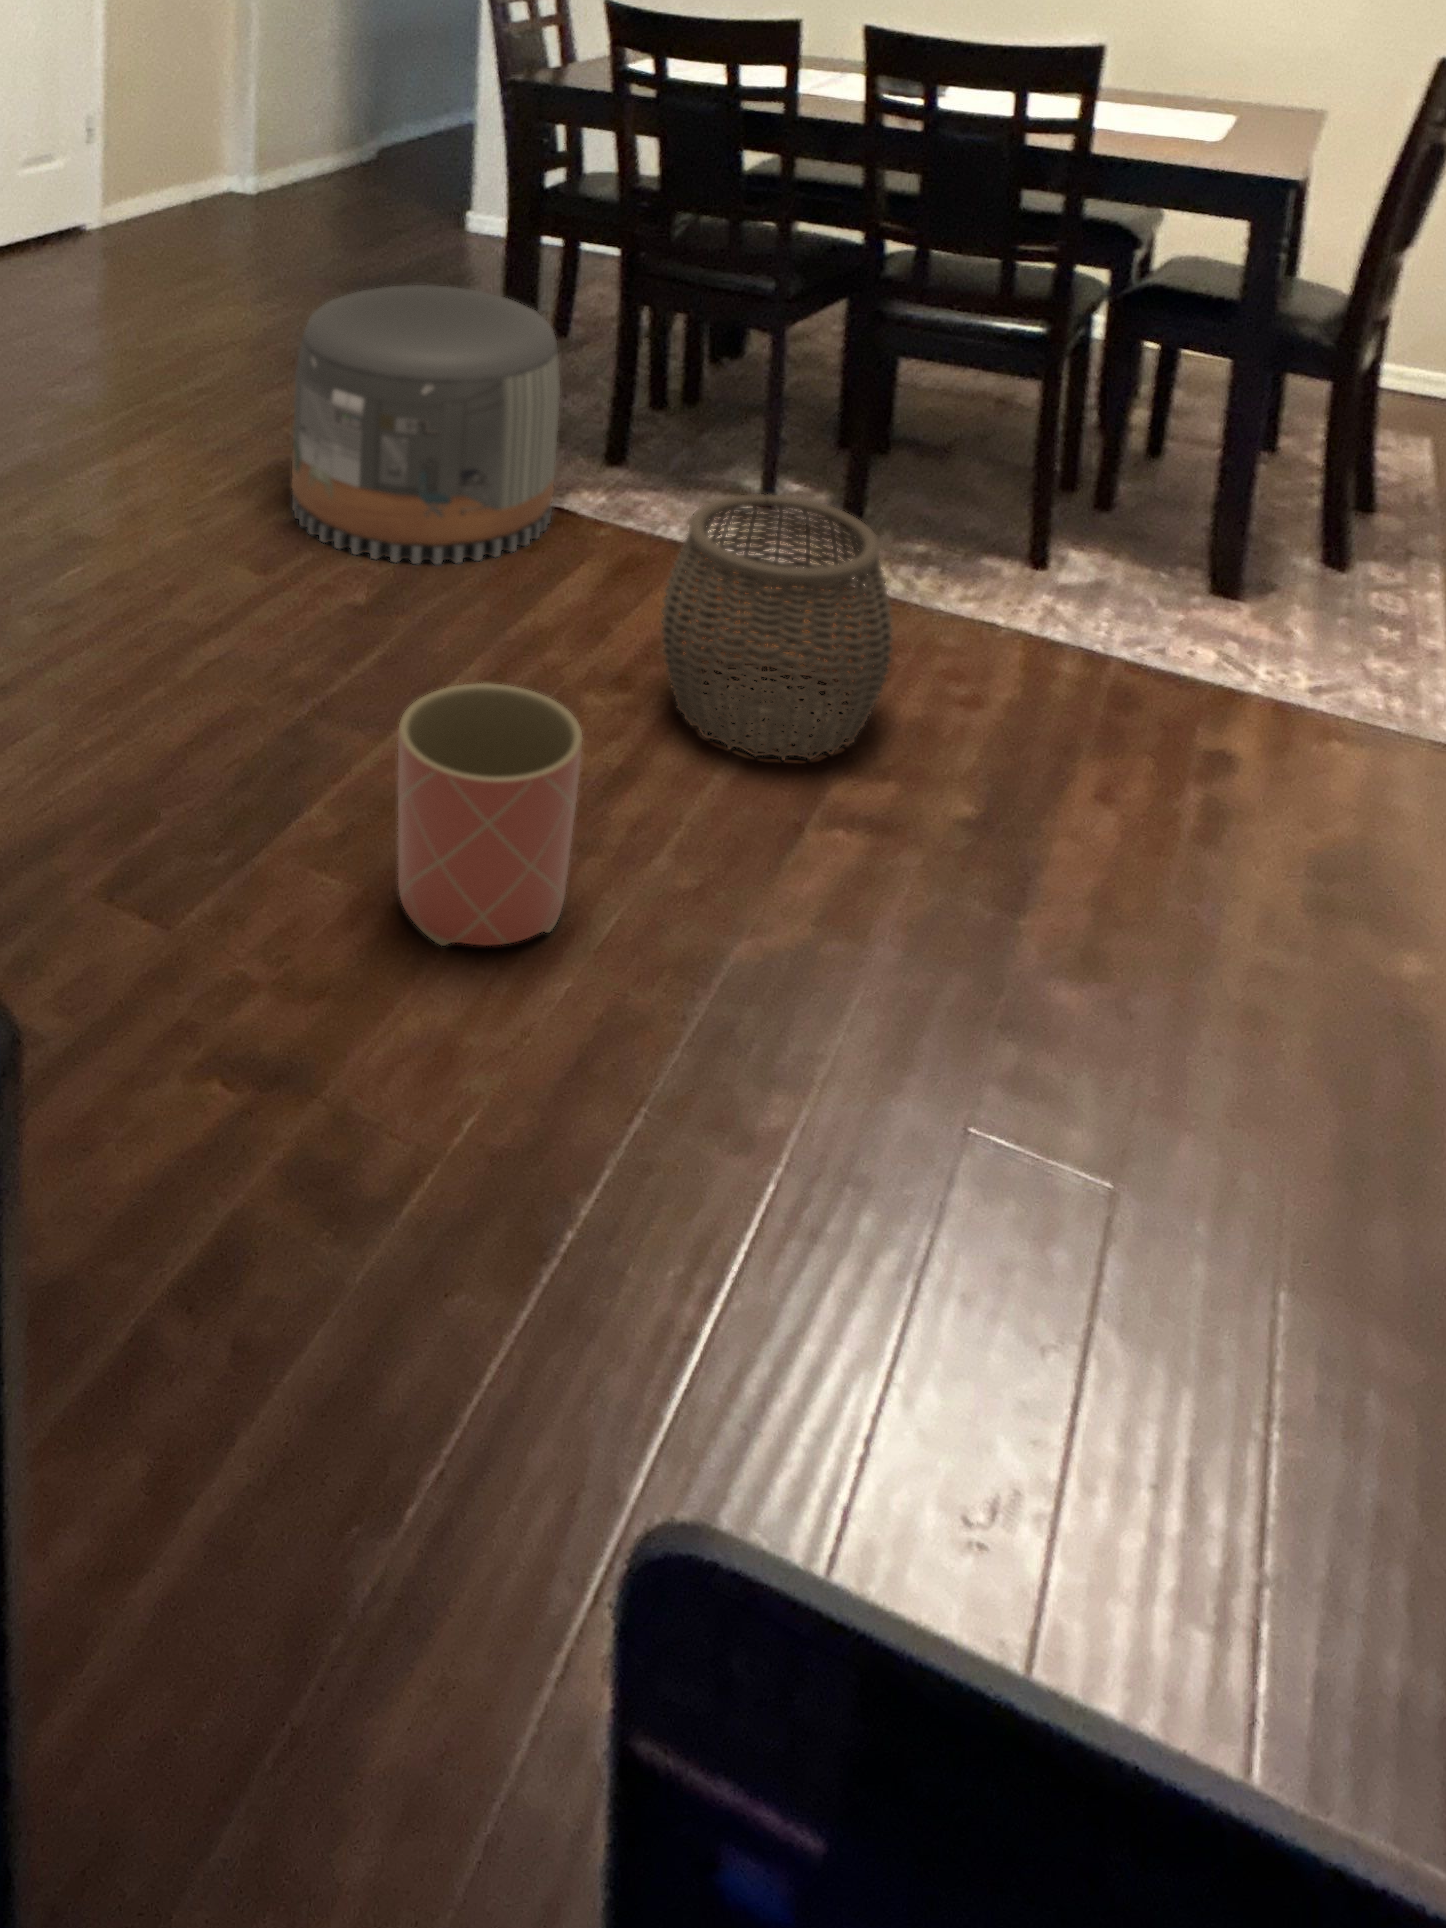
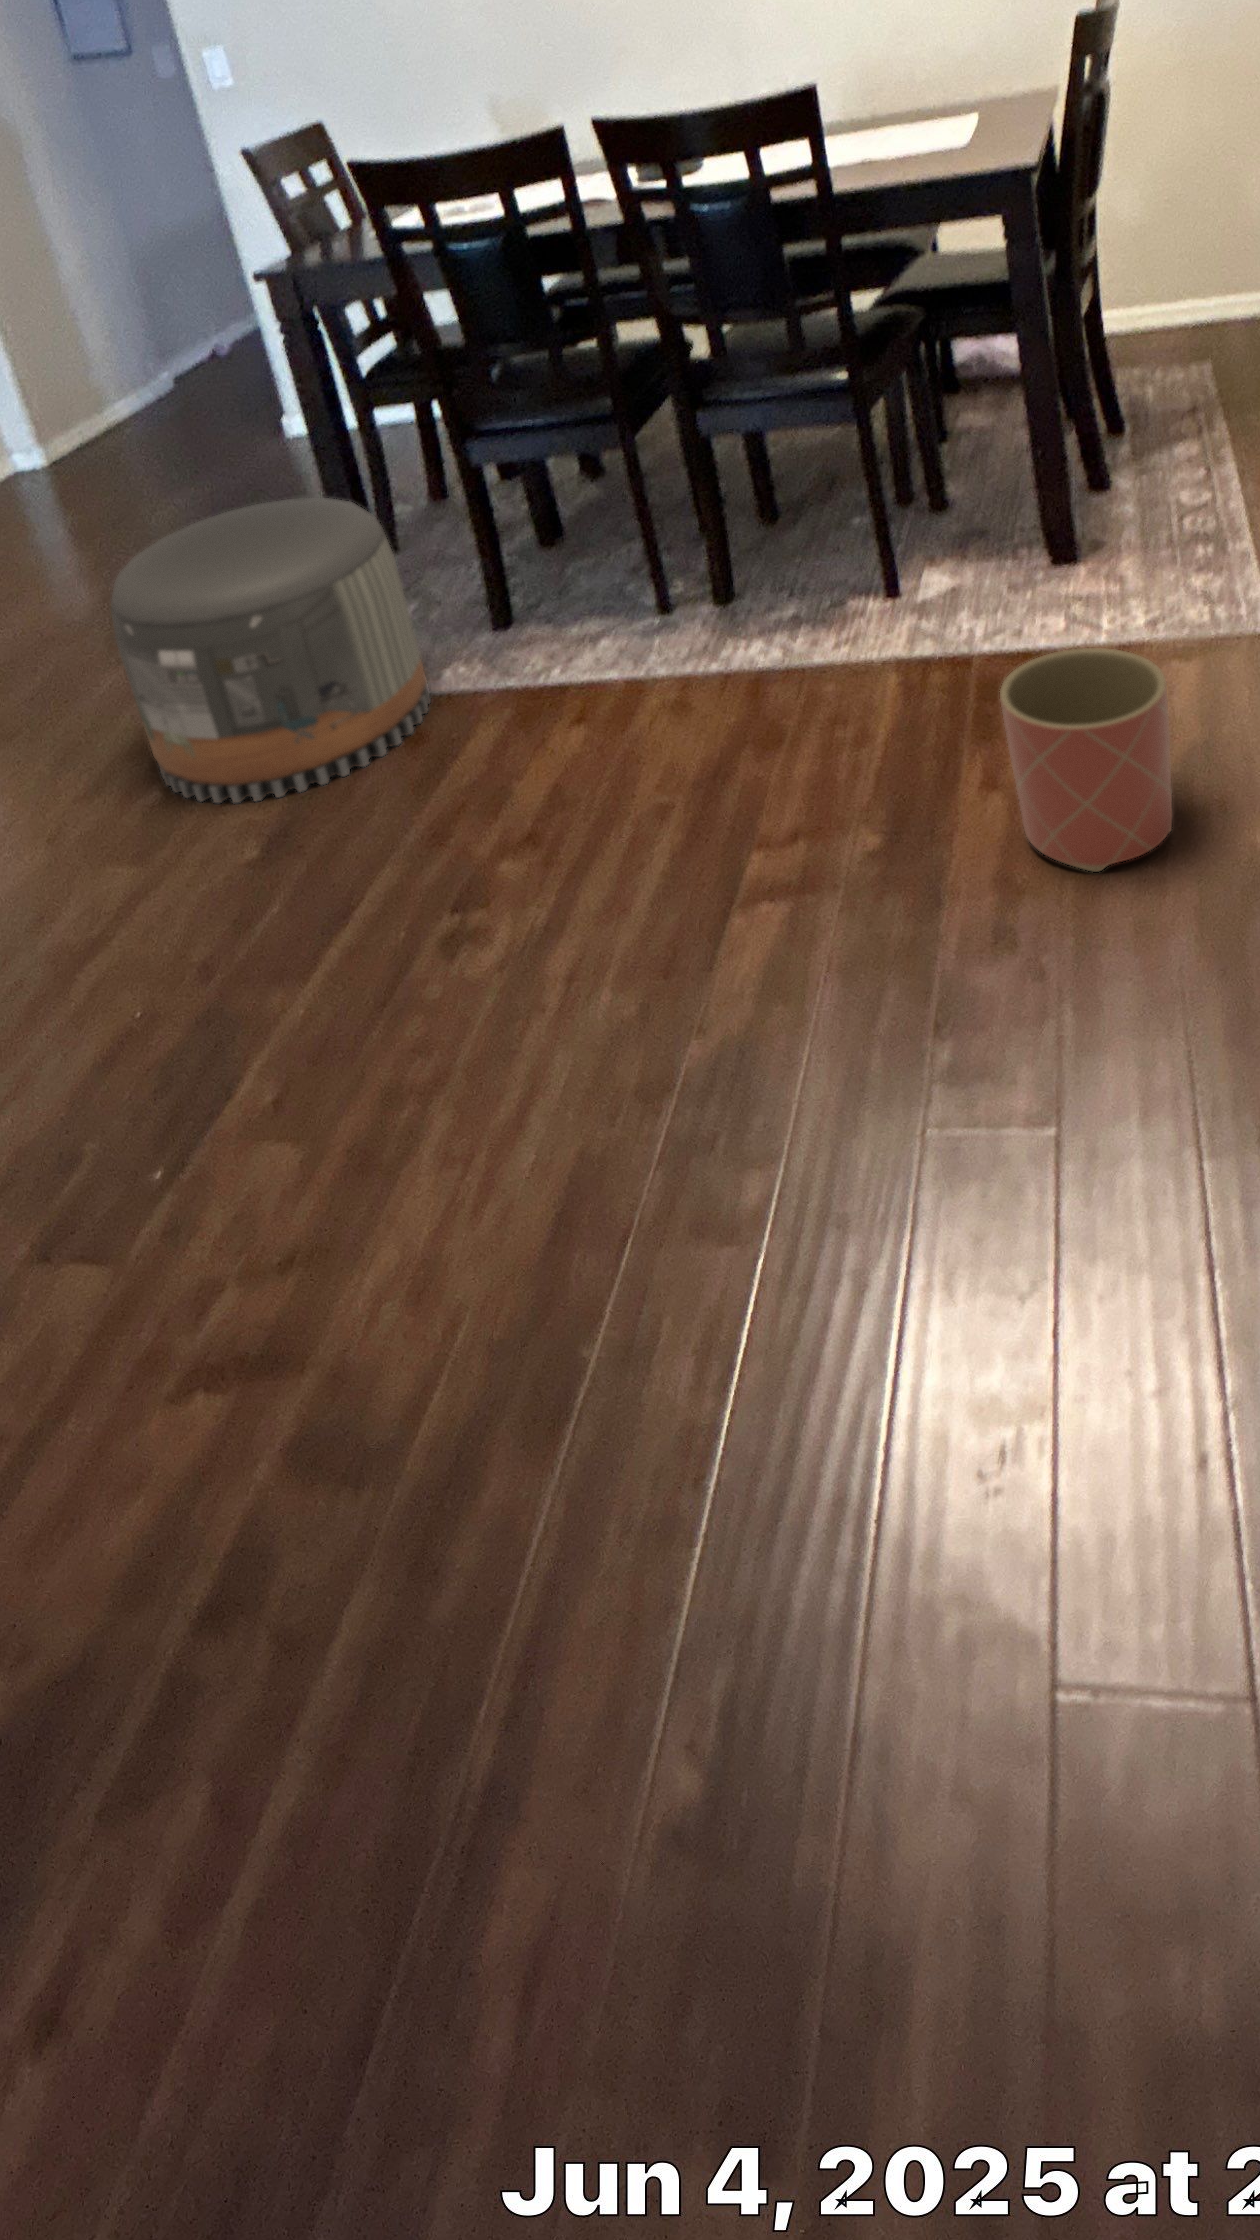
woven basket: present [661,494,893,760] -> none [543,612,775,874]
planter: present [398,683,583,946] -> present [1000,648,1173,872]

